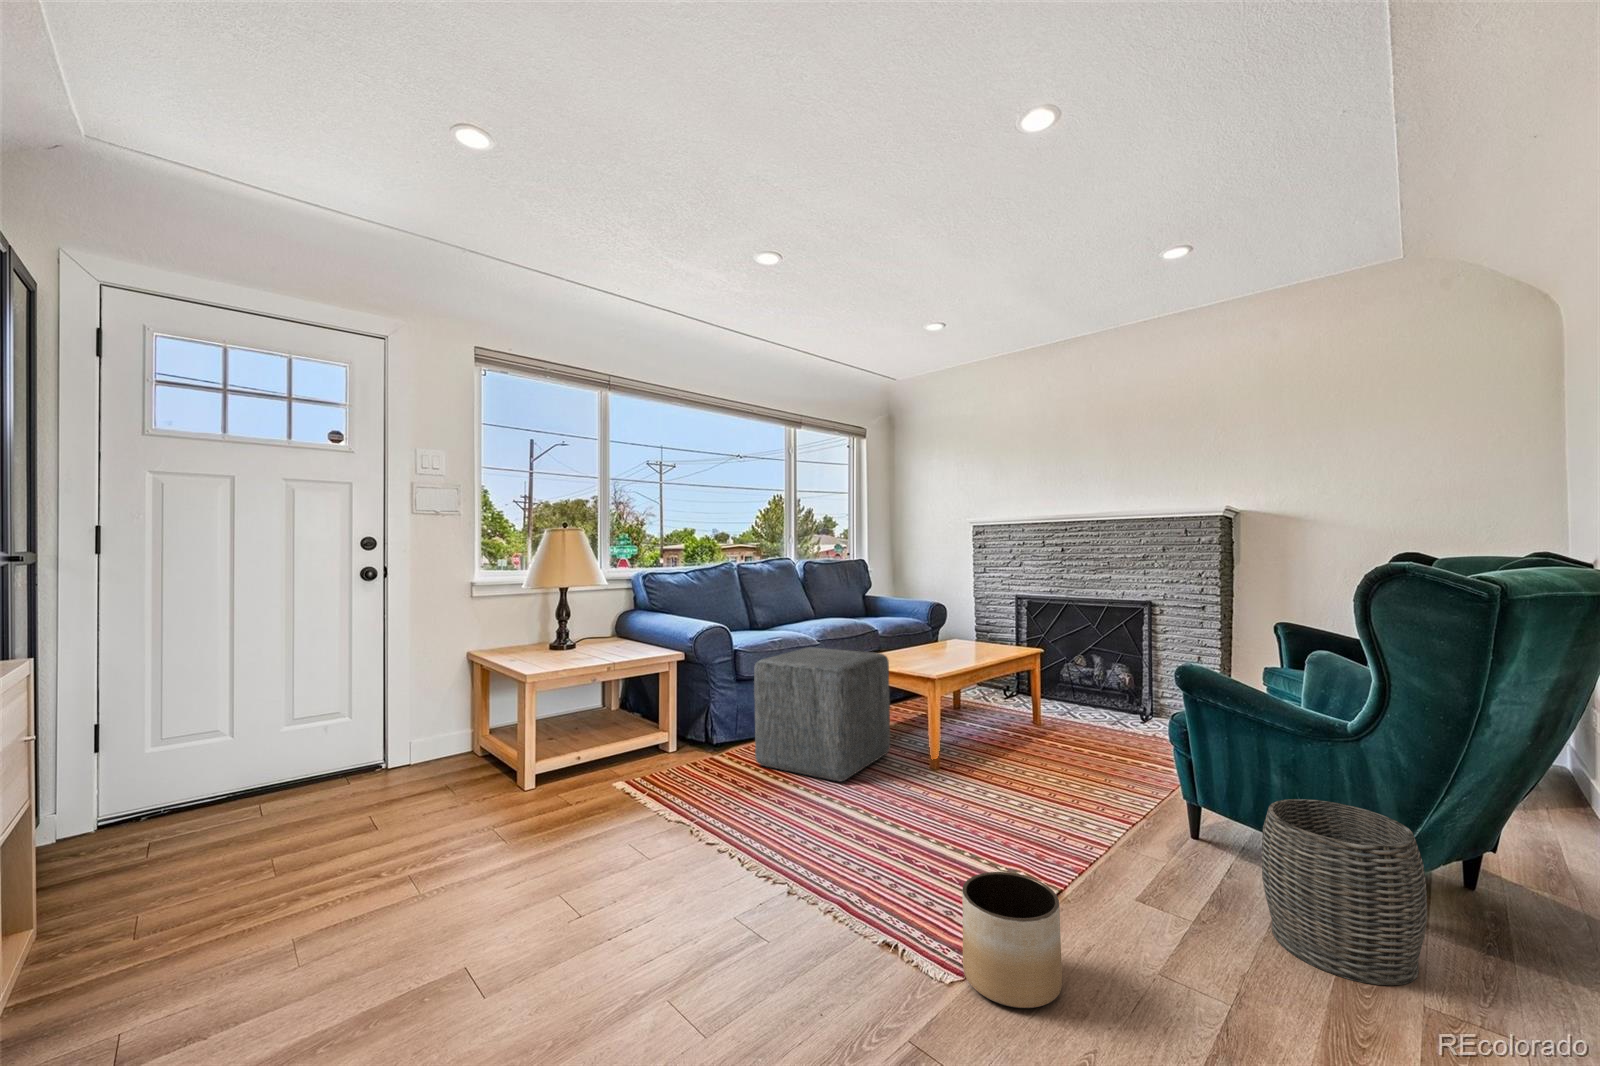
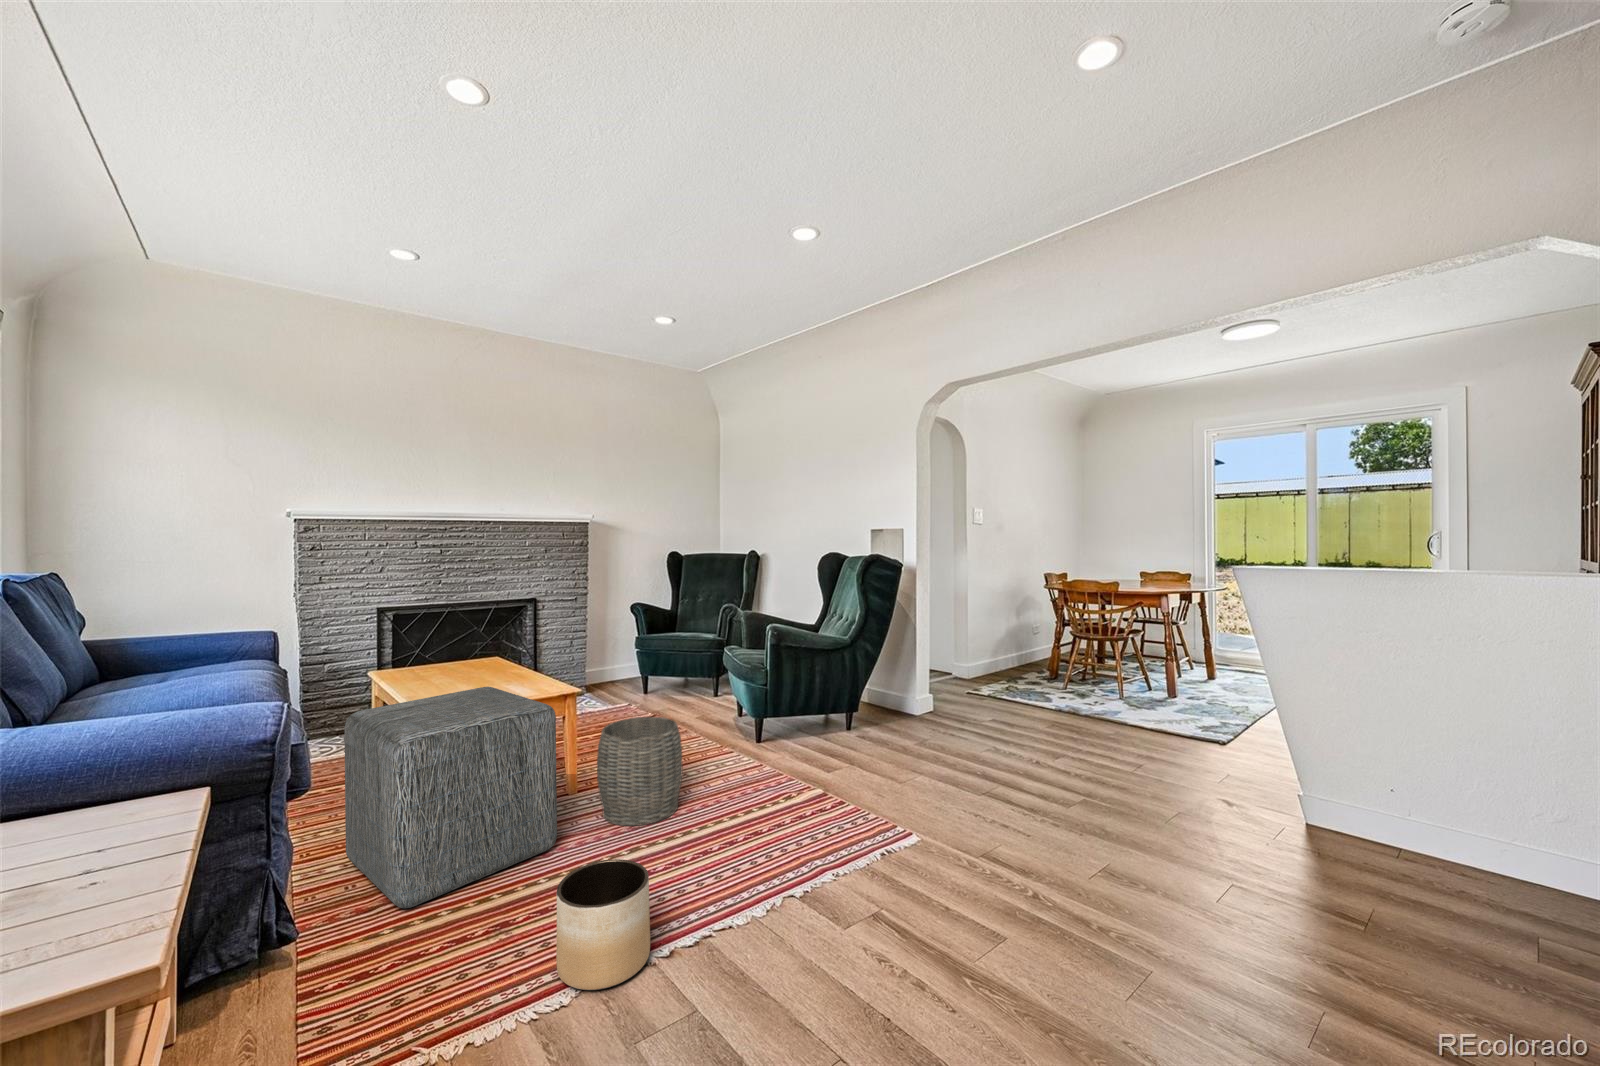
woven basket: present [1262,799,1427,985] -> present [597,717,682,826]
planter: present [962,872,1062,1008] -> present [556,859,650,990]

